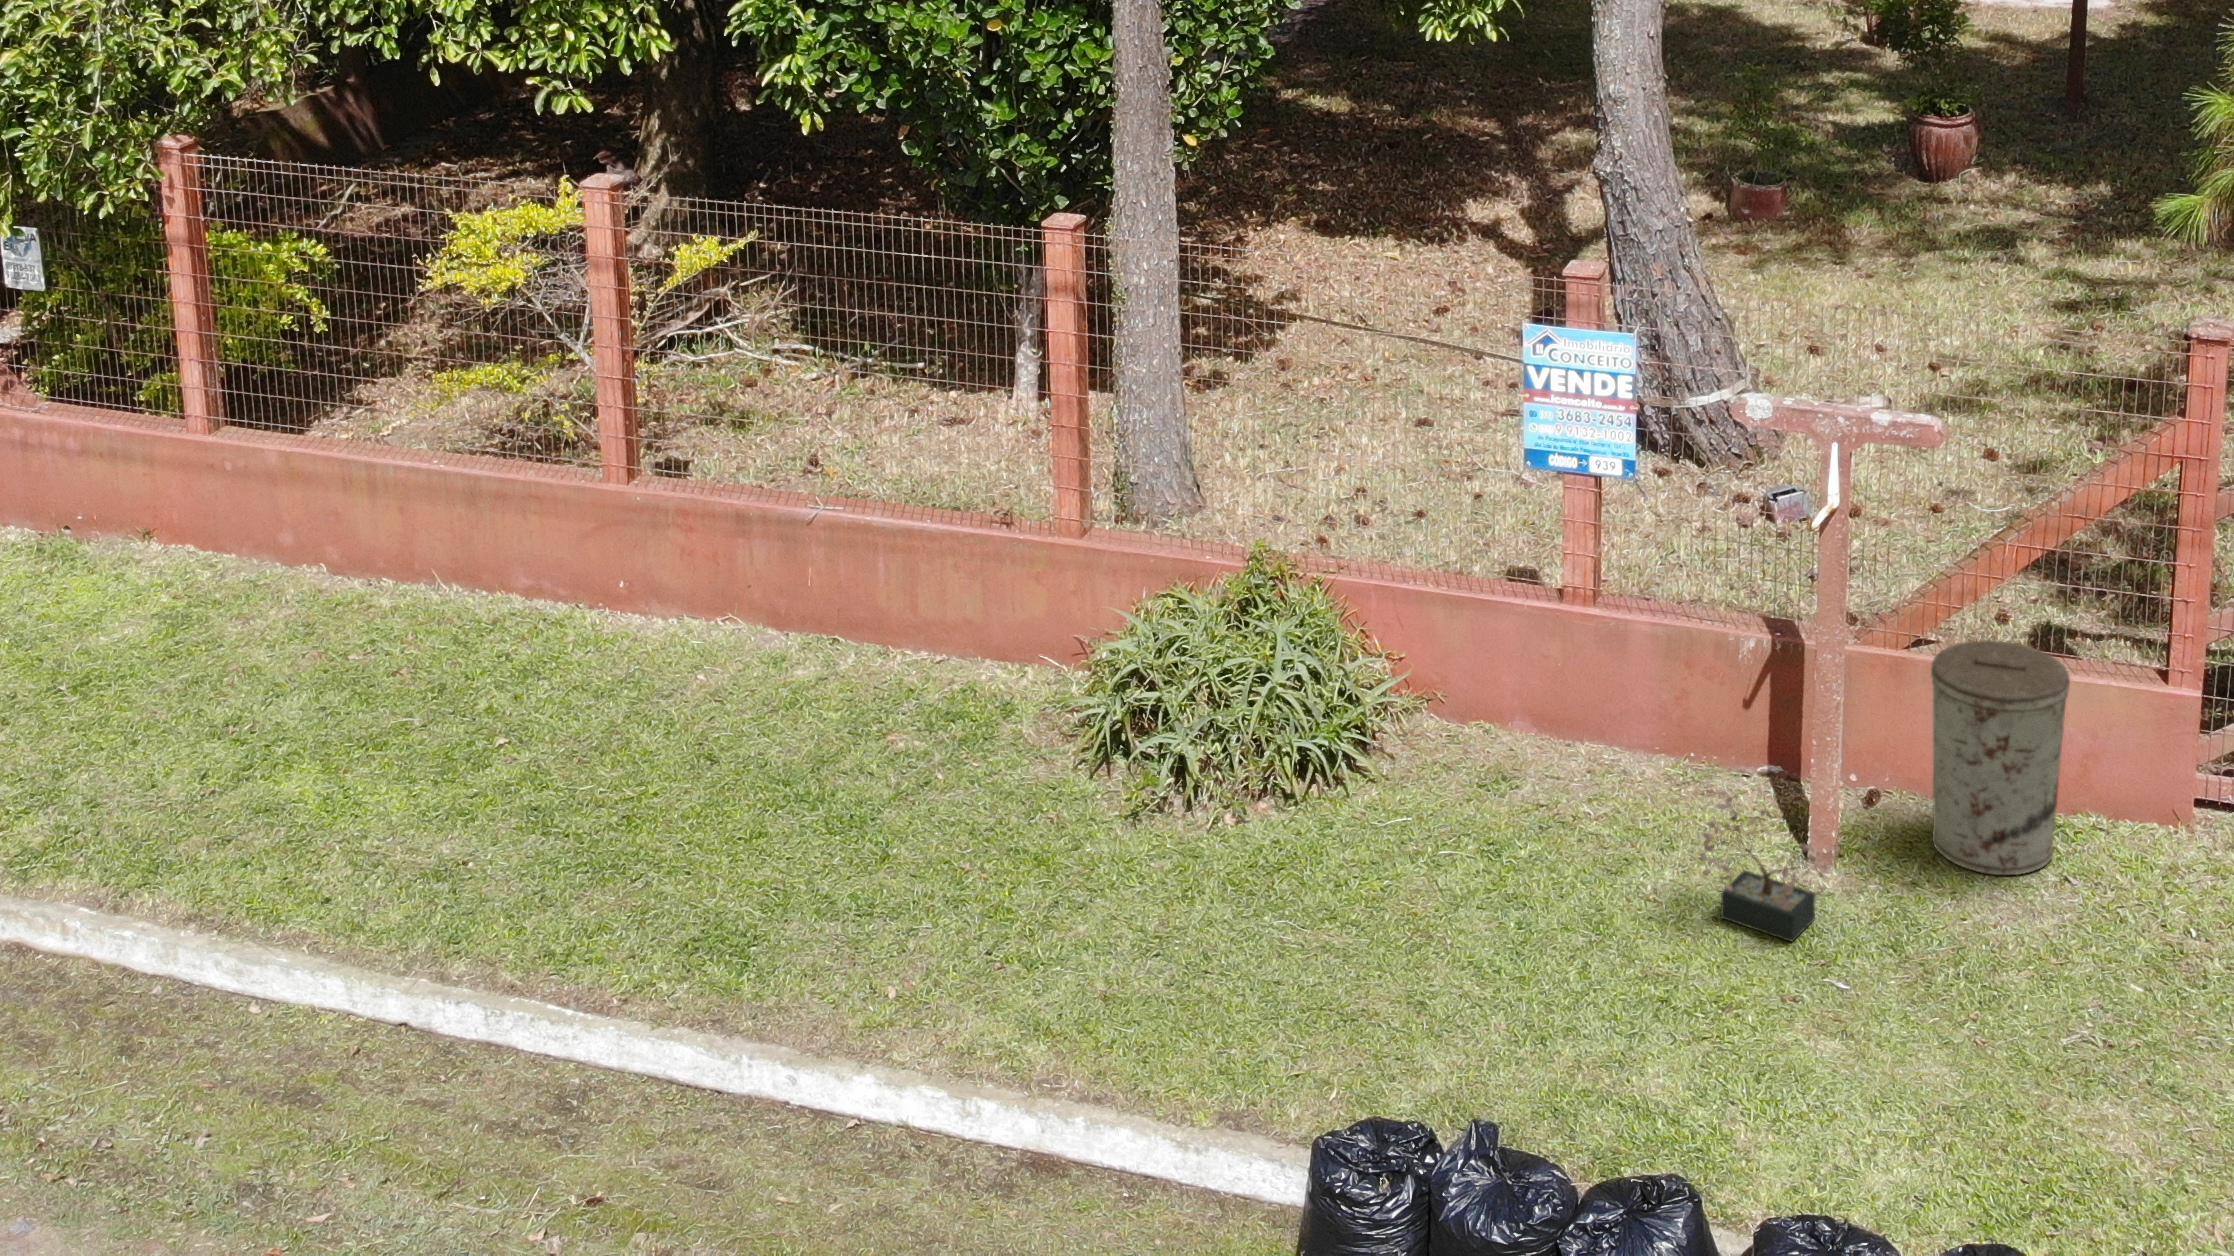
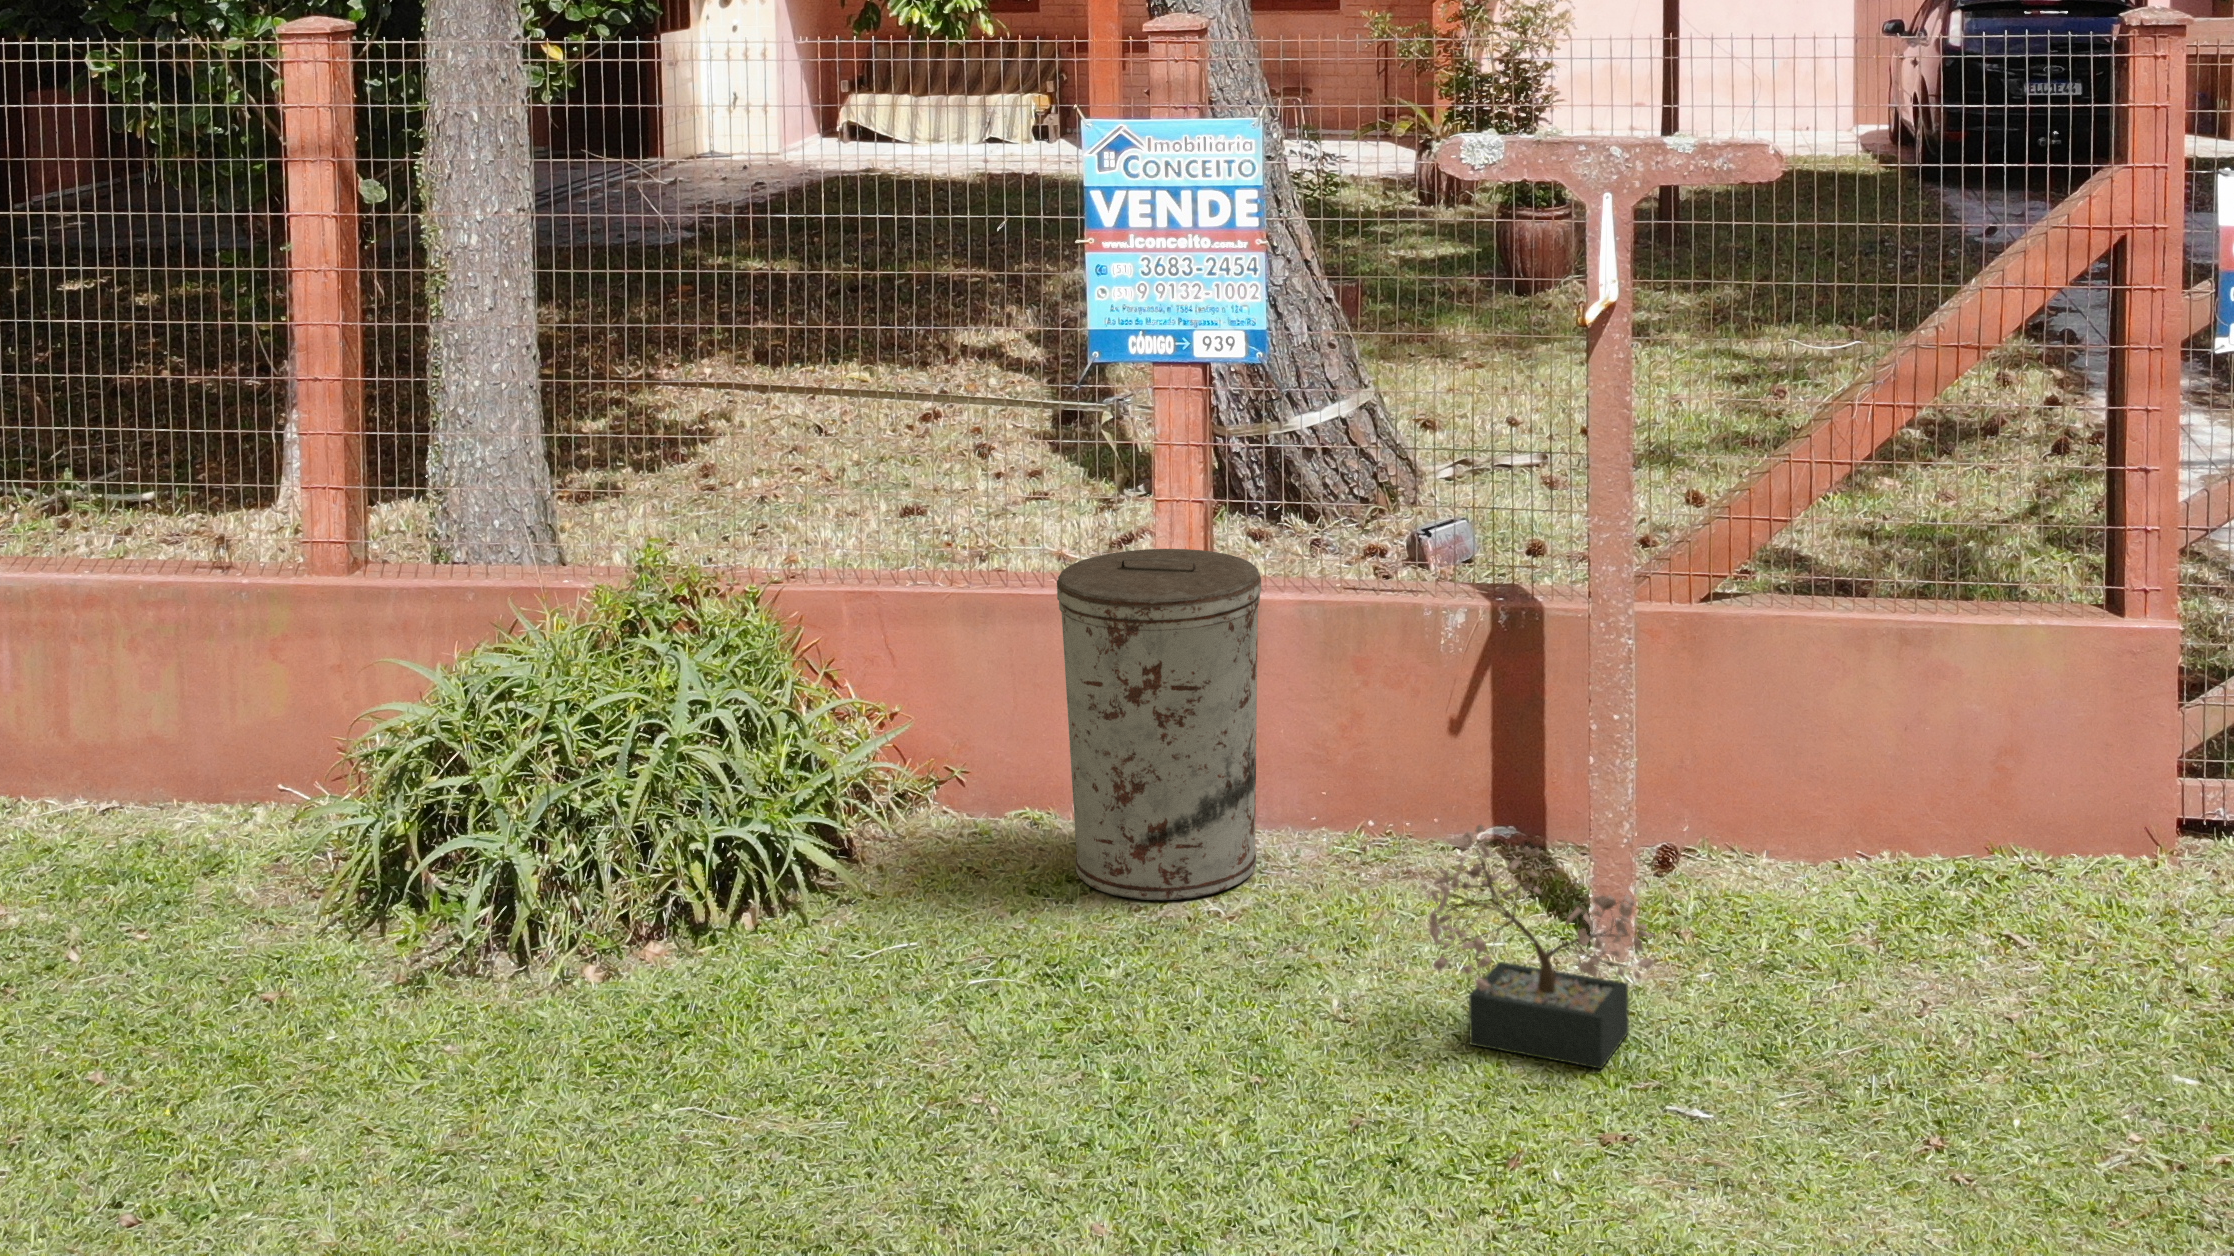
trash can: present [1931,641,2070,875] -> present [1057,549,1261,900]

